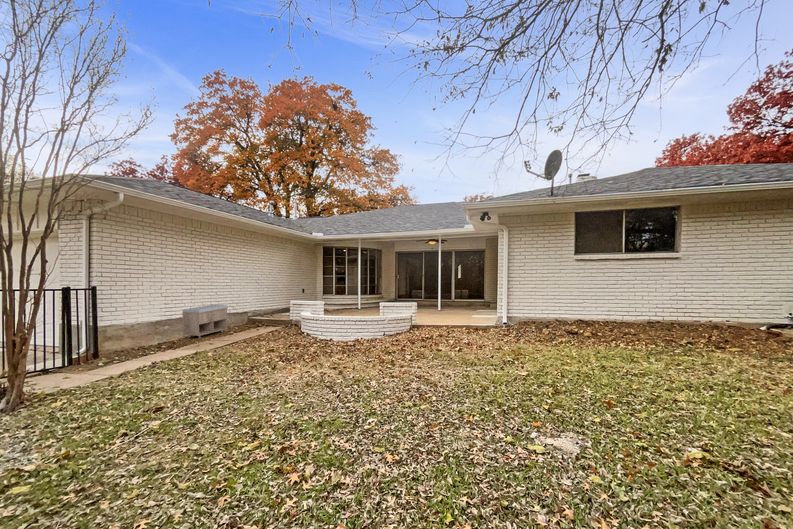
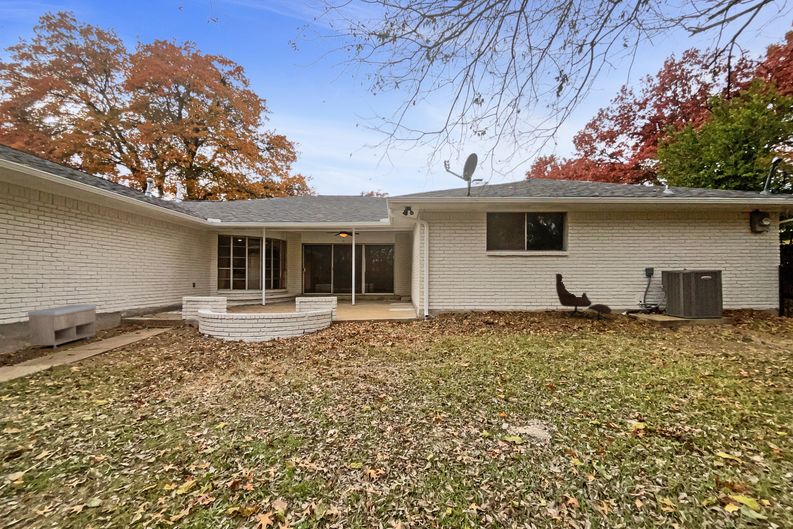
lounge chair: none [664,281,740,338] -> present [556,273,611,320]

